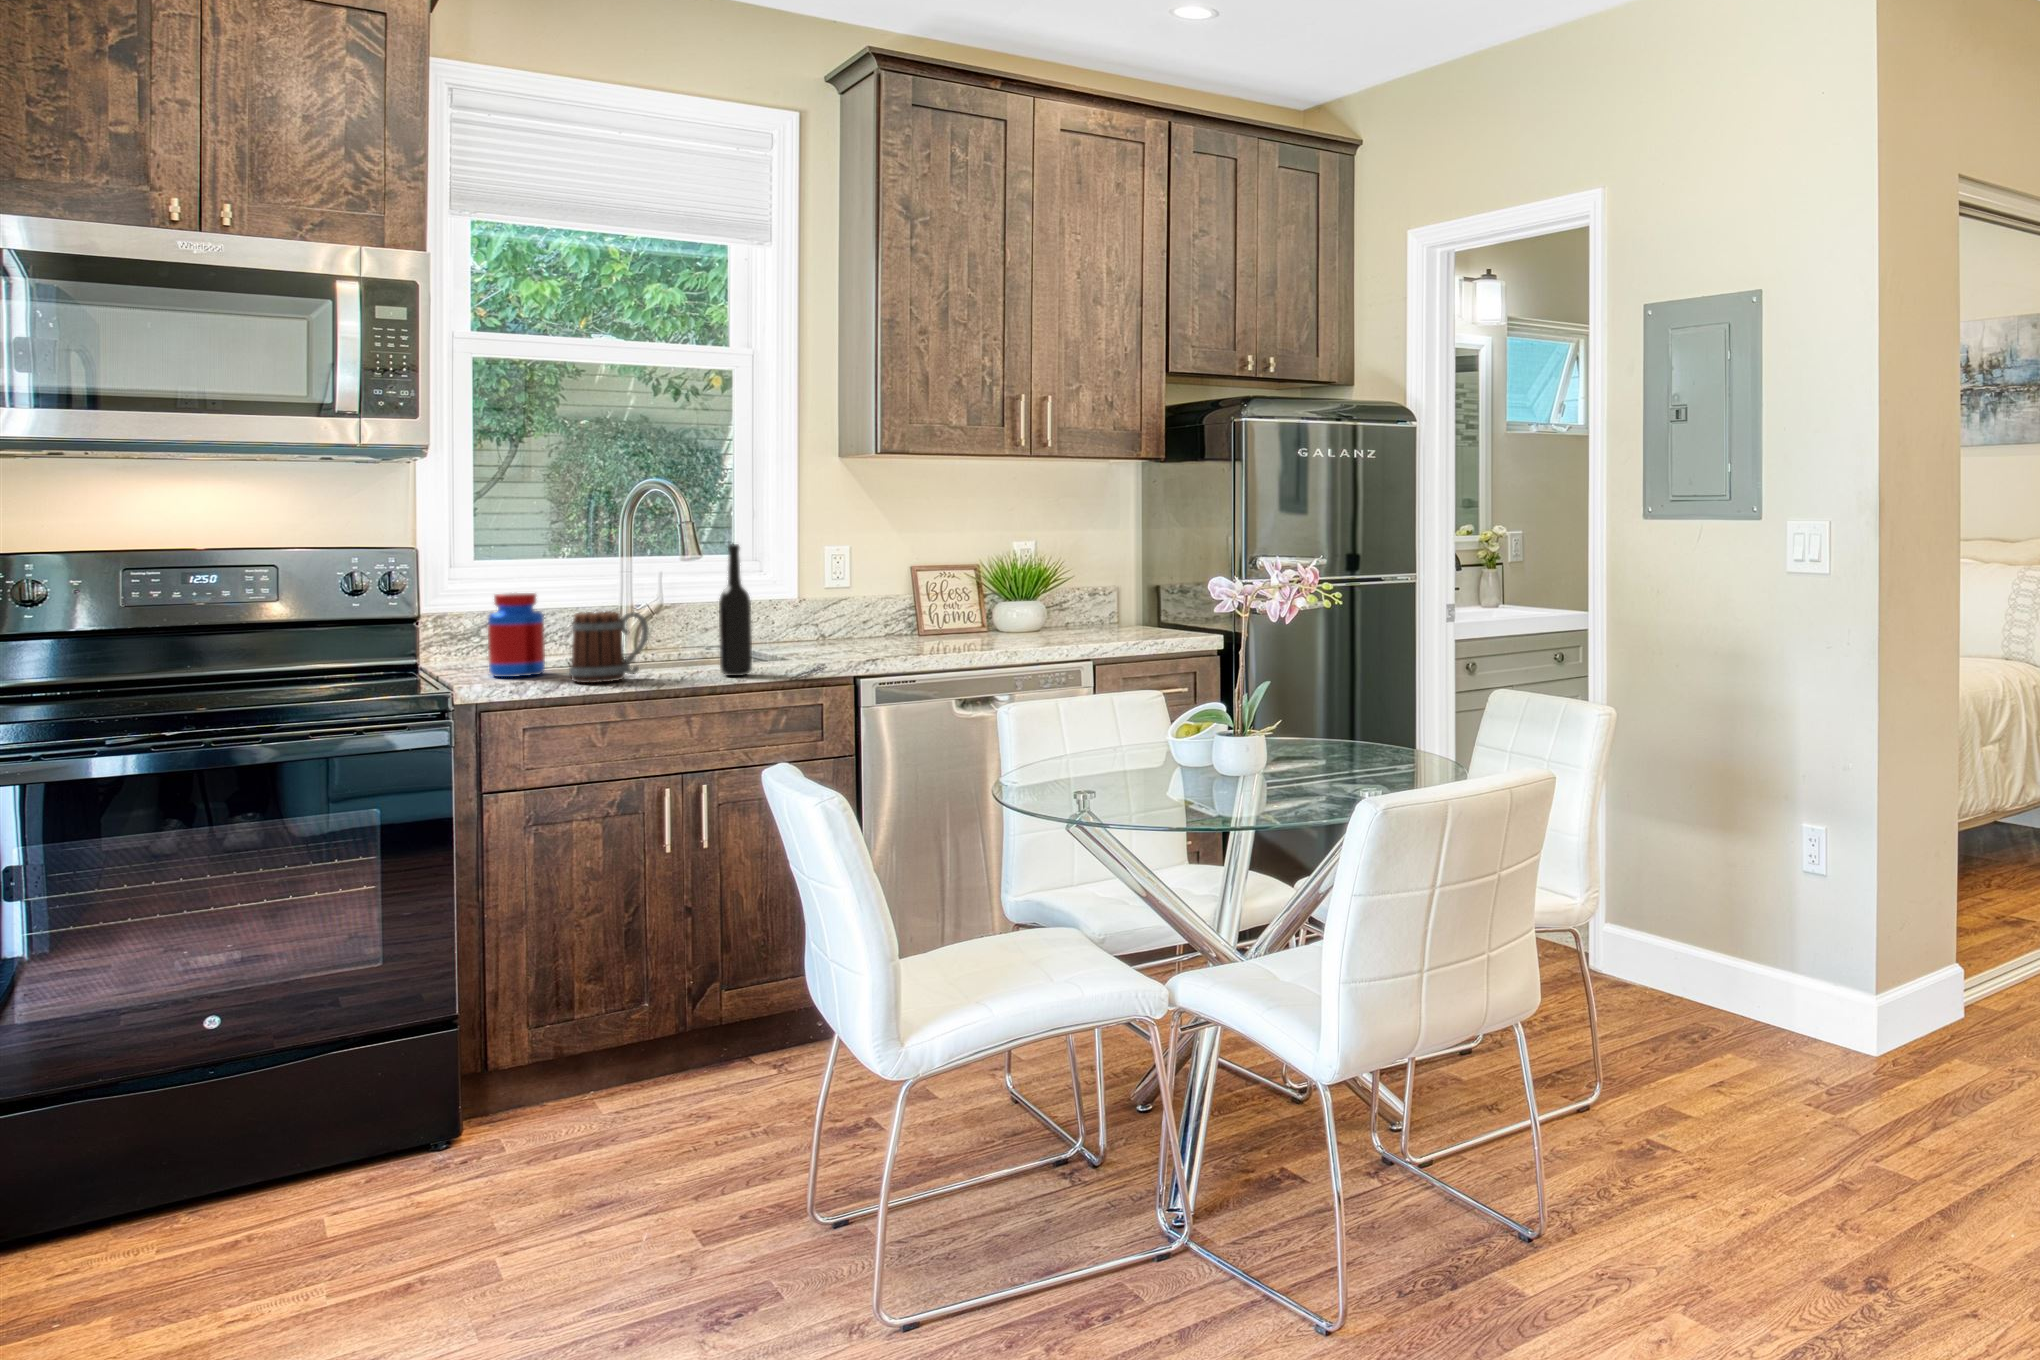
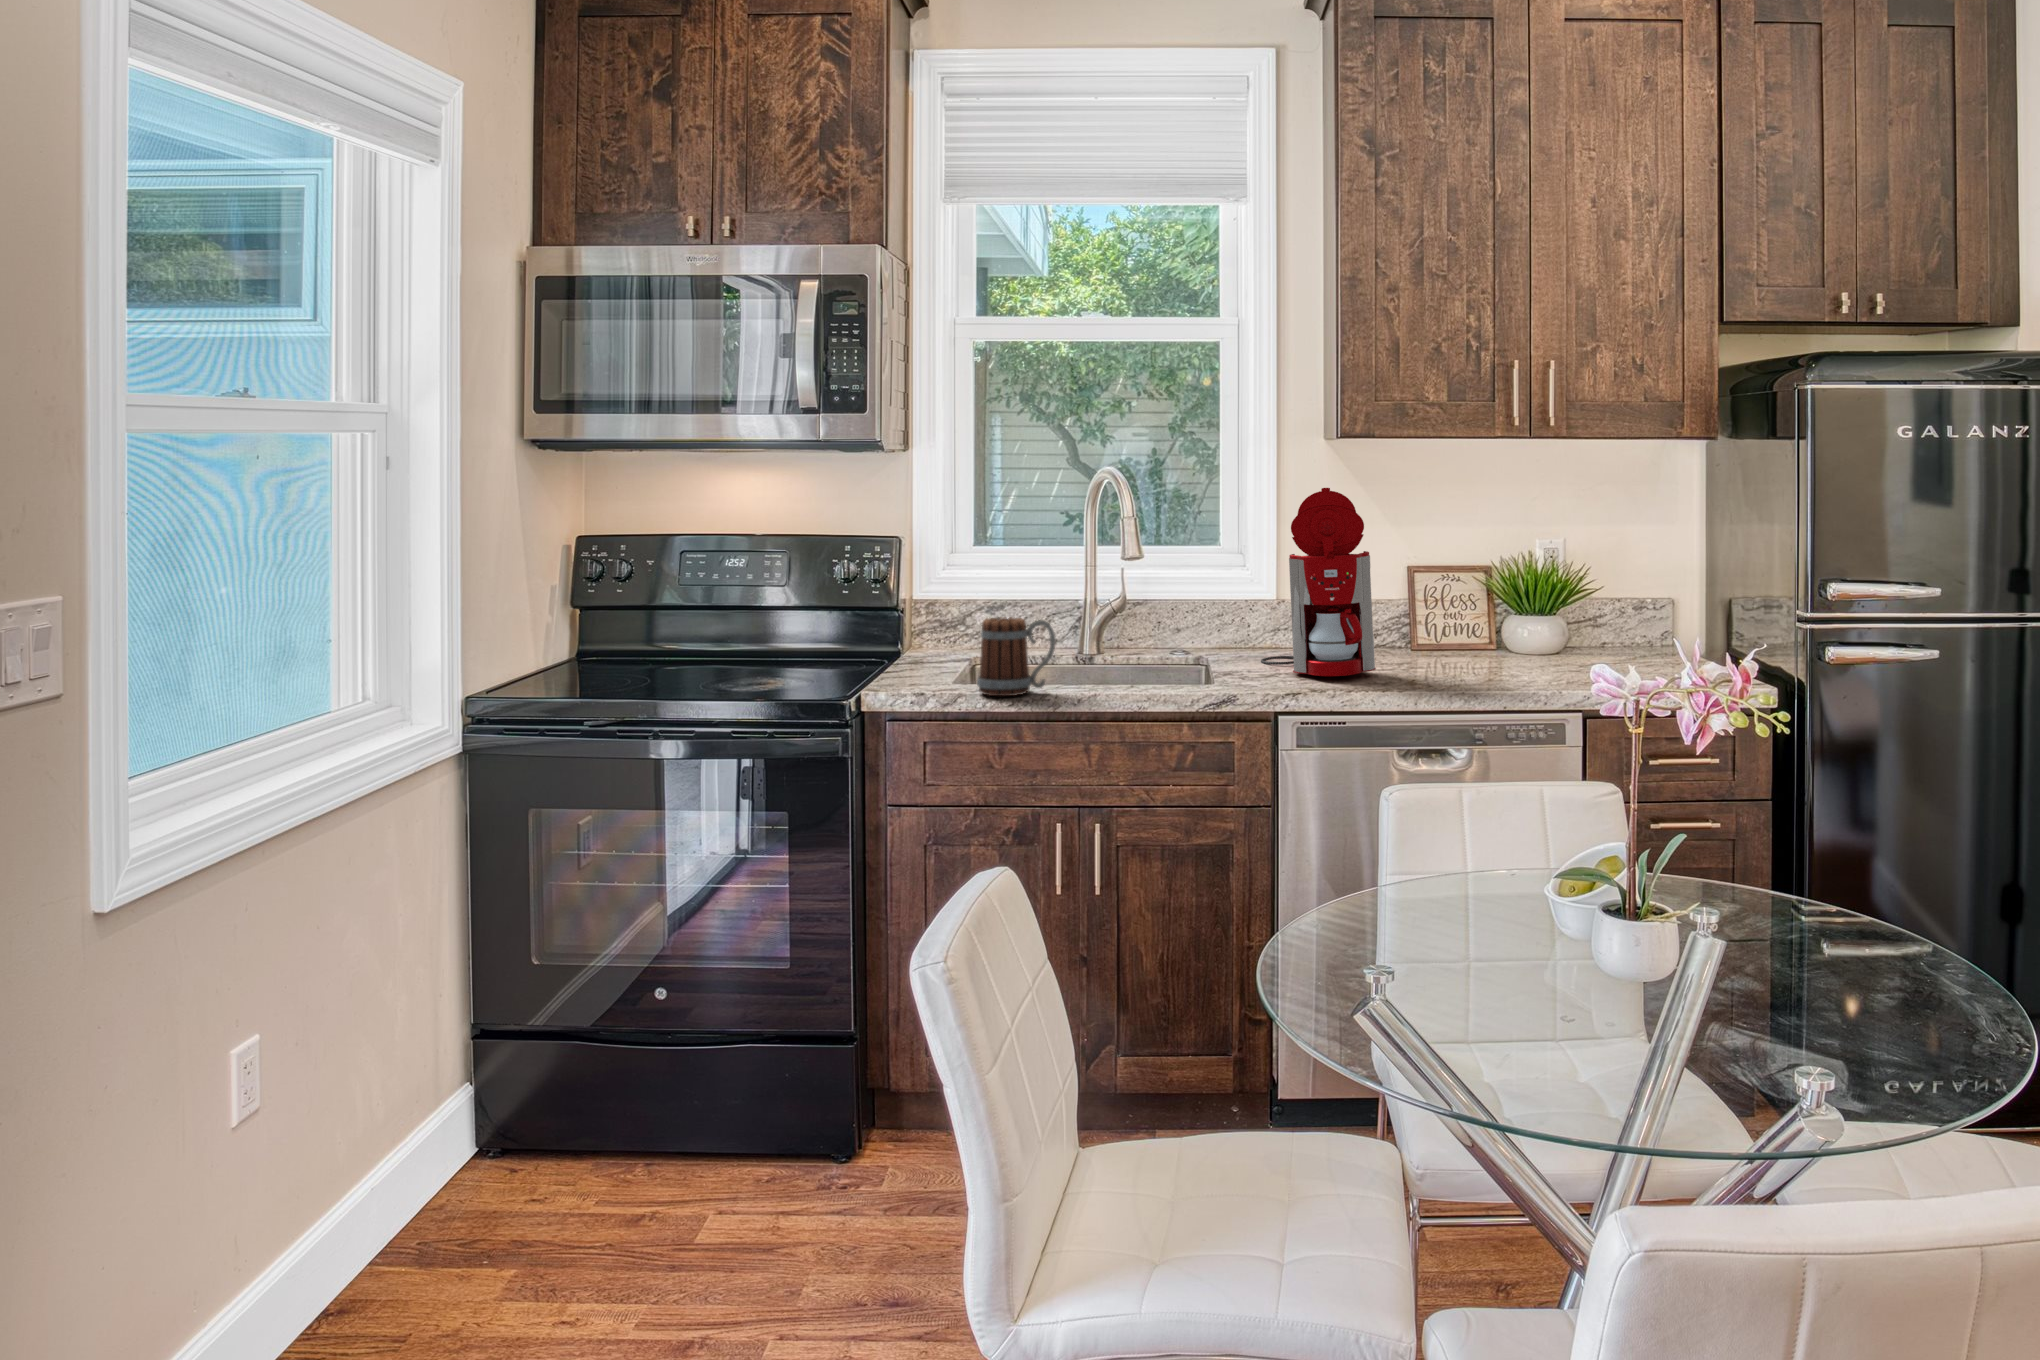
coffee maker: none [802,496,919,652] -> present [1261,488,1376,676]
bottle: present [719,544,752,676] -> none [1120,548,1153,699]
jar: present [488,593,545,677] -> none [928,592,978,680]

